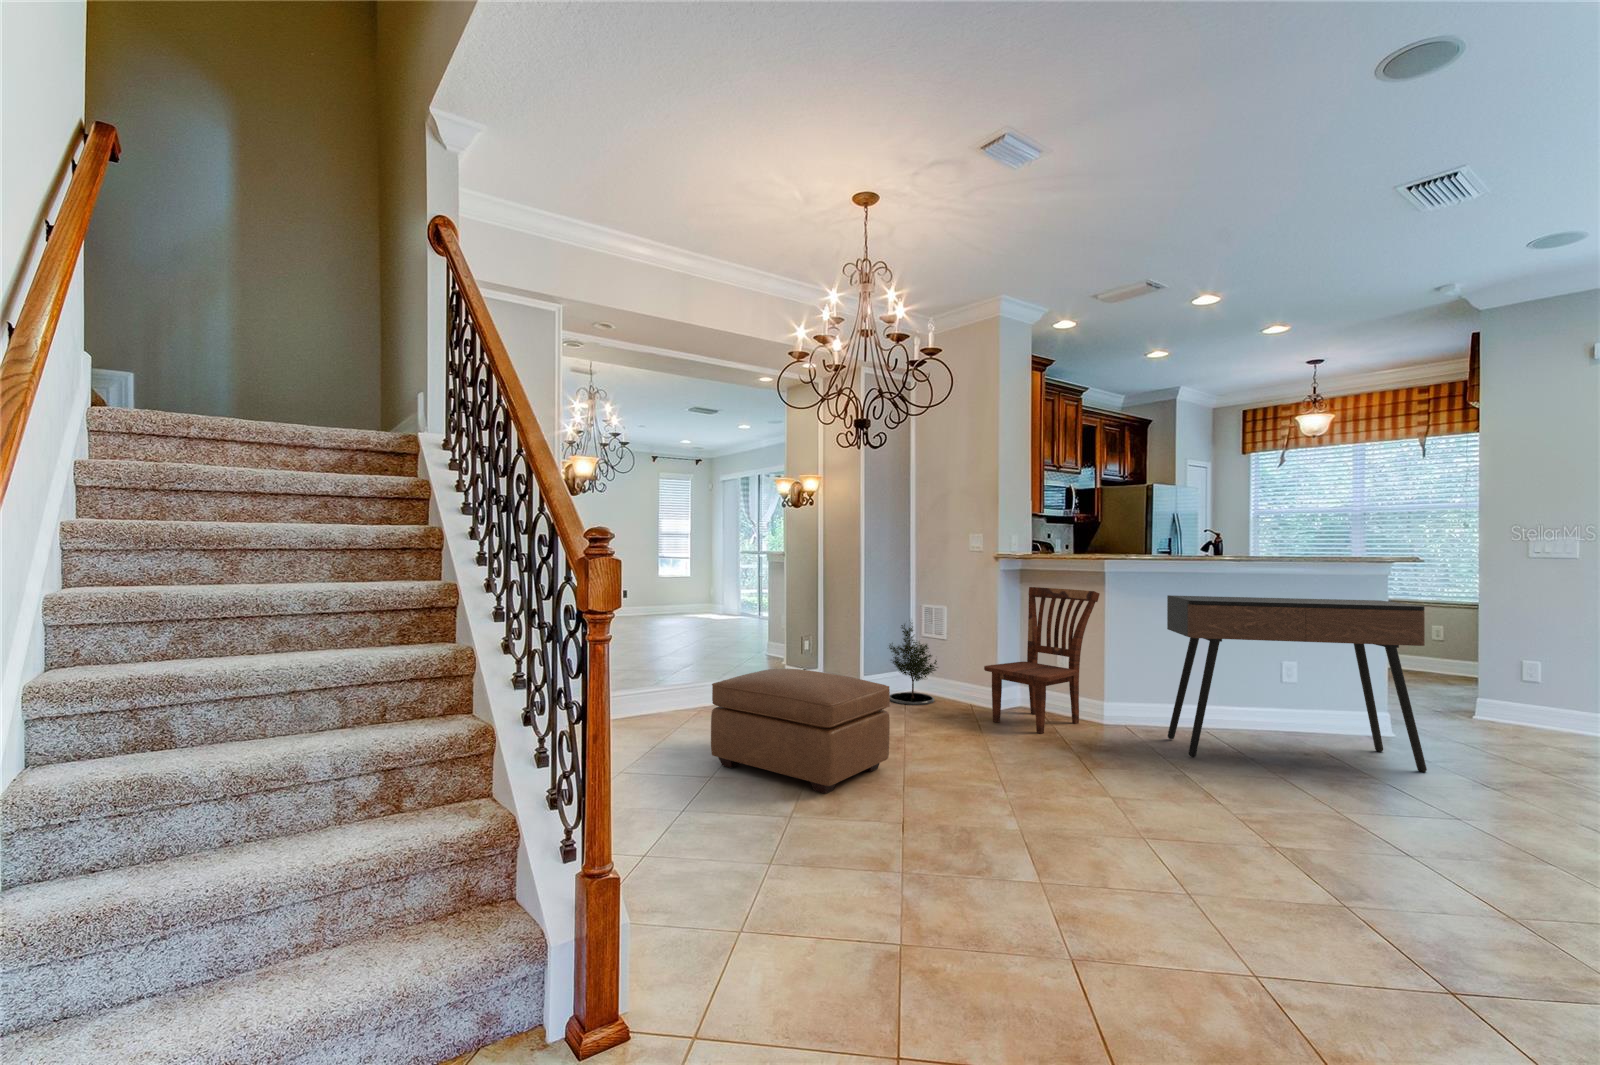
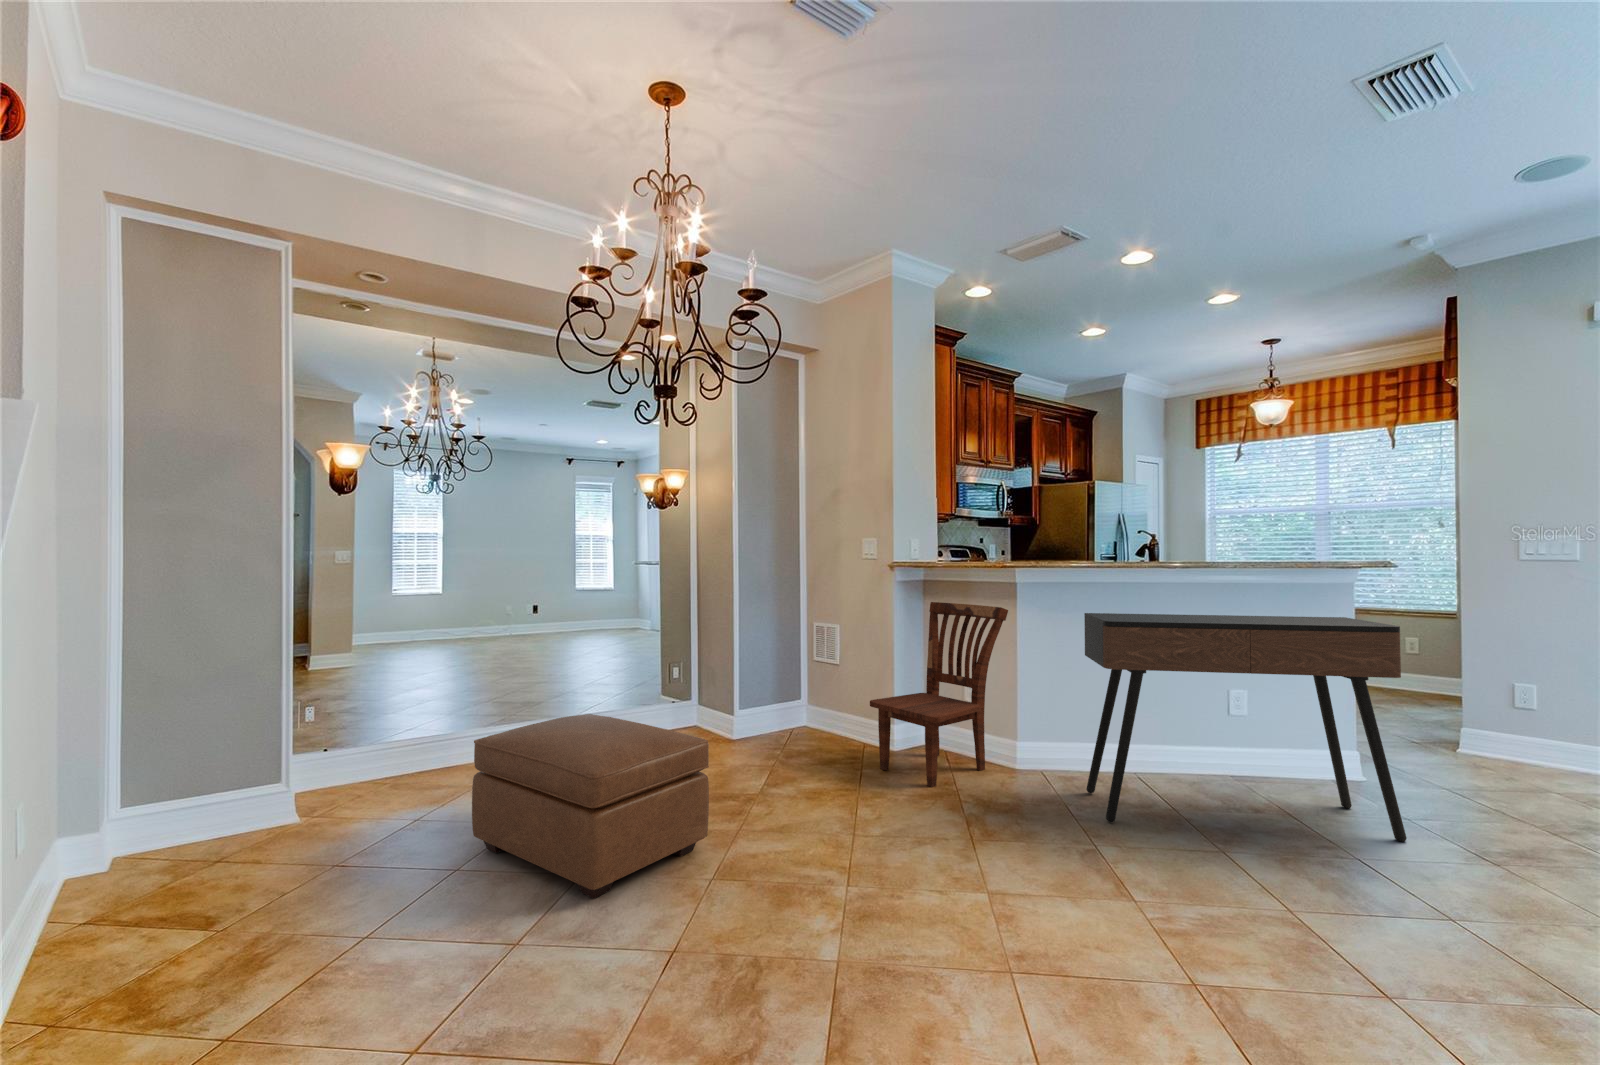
potted tree: present [889,622,938,705] -> none [769,640,828,745]

